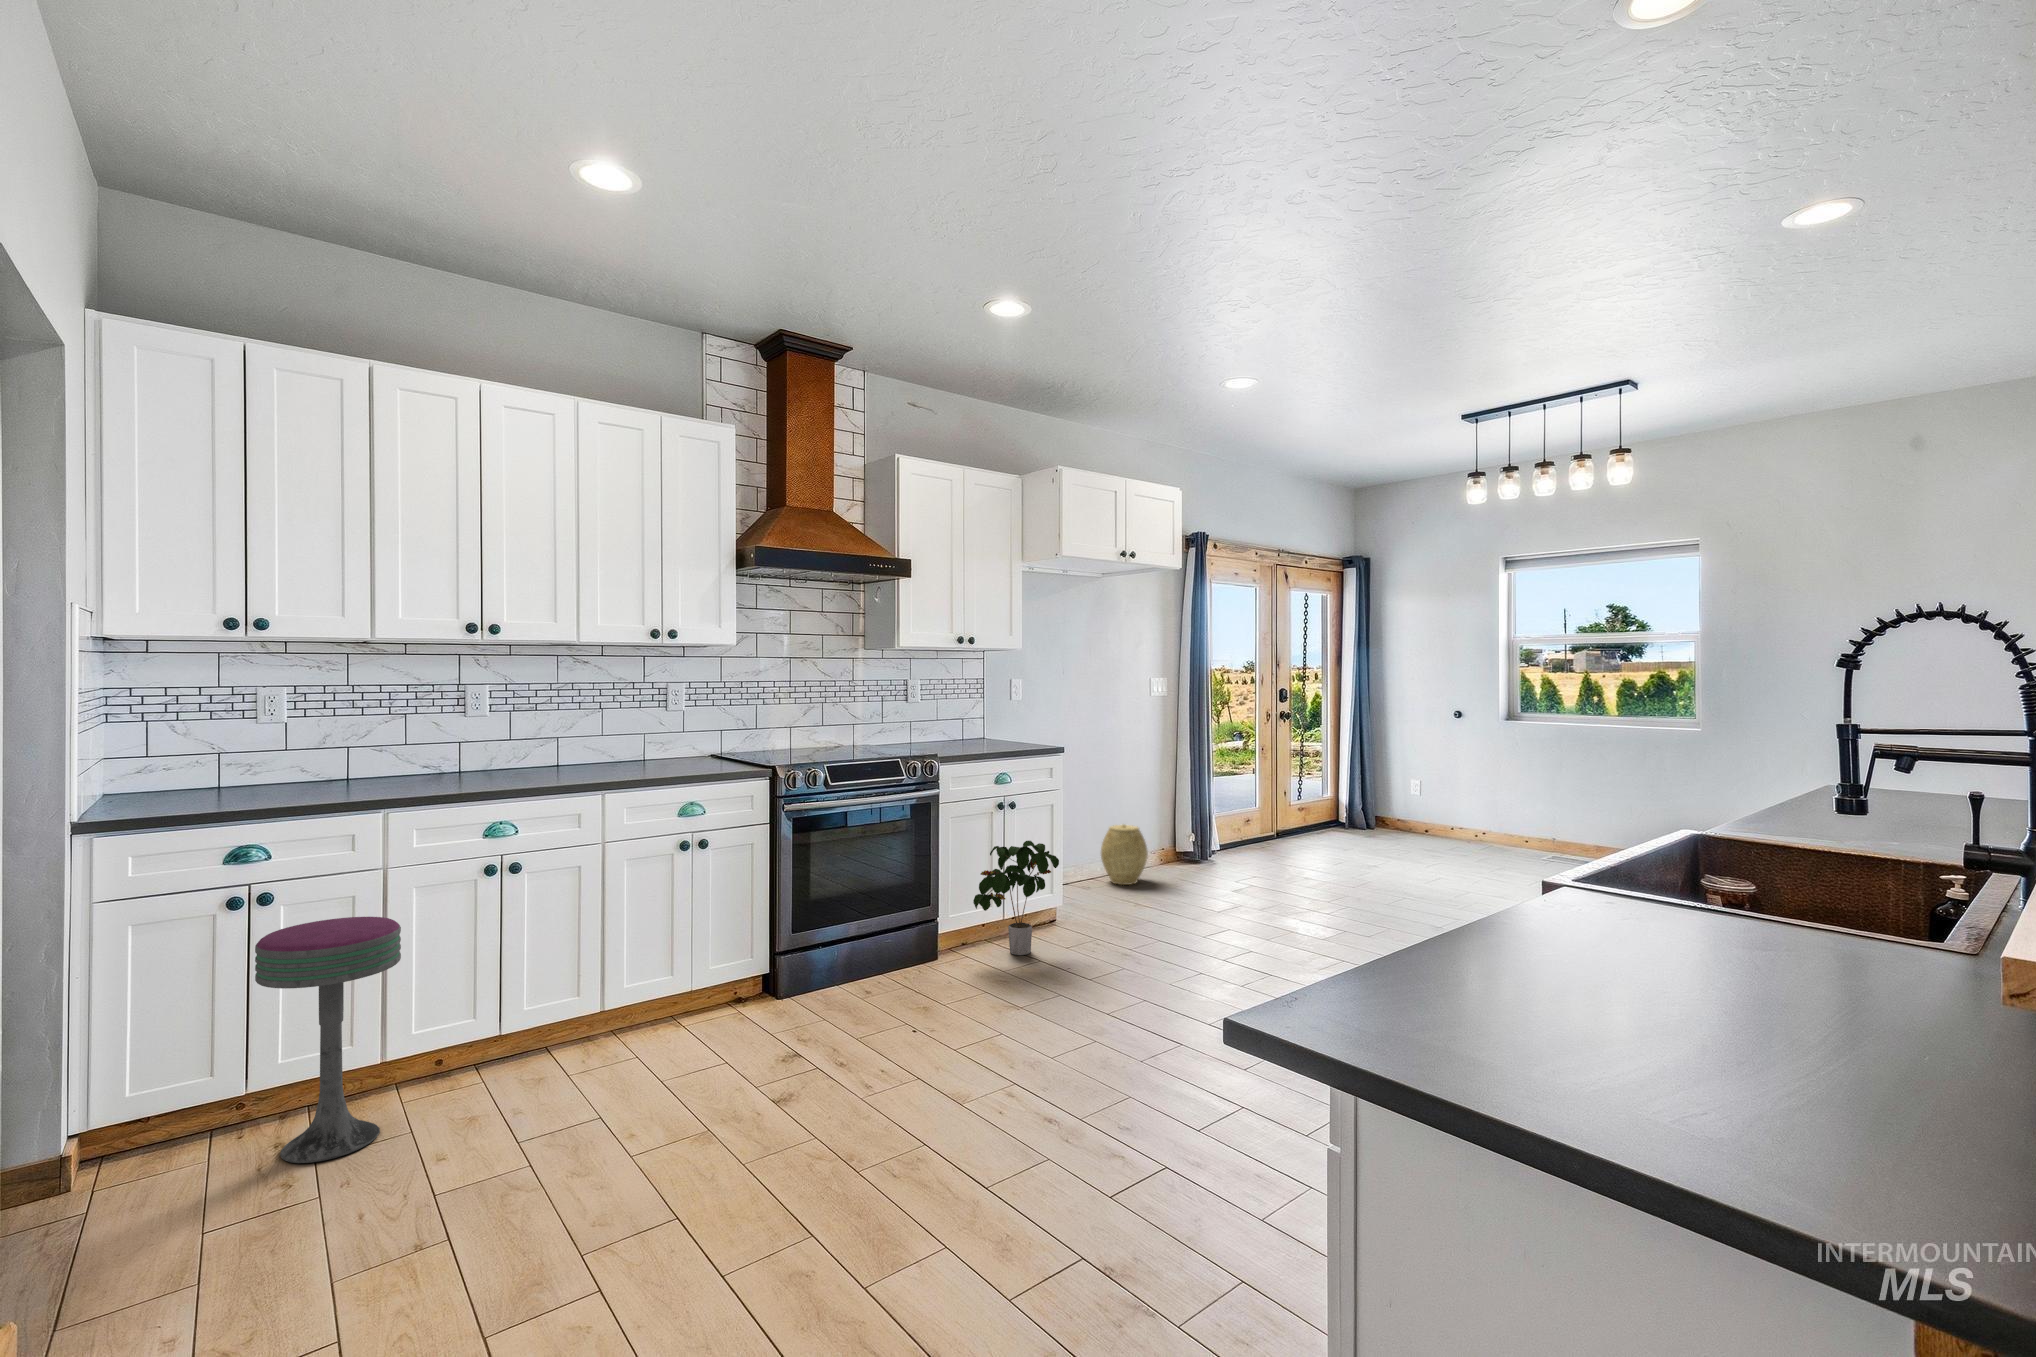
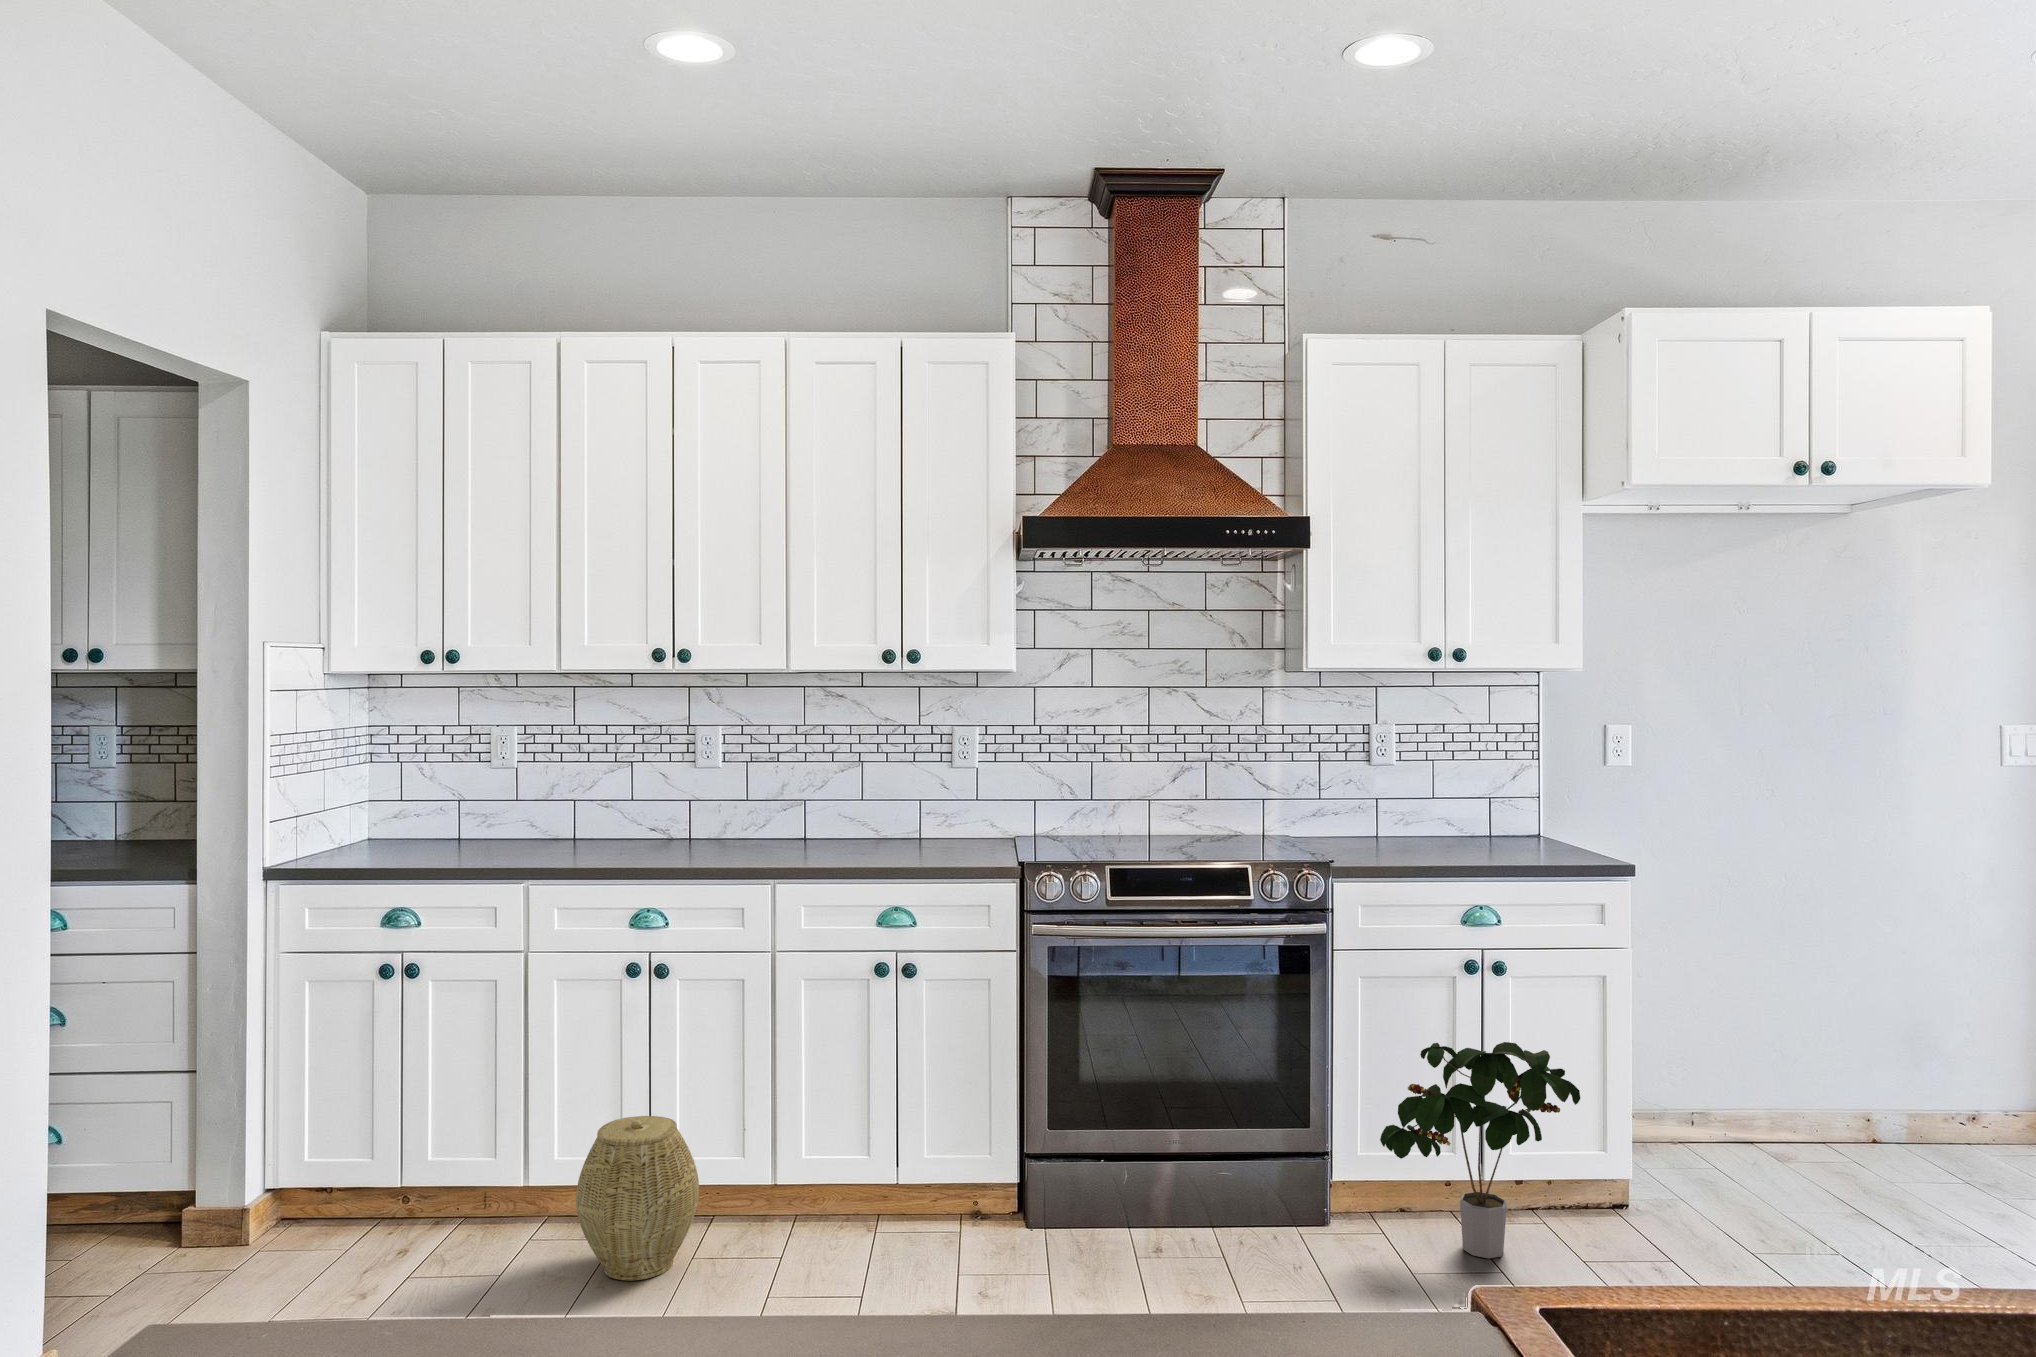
woven basket: present [1101,824,1148,885] -> present [576,1116,699,1281]
bar stool: present [255,917,401,1163] -> none [349,1007,495,1287]

